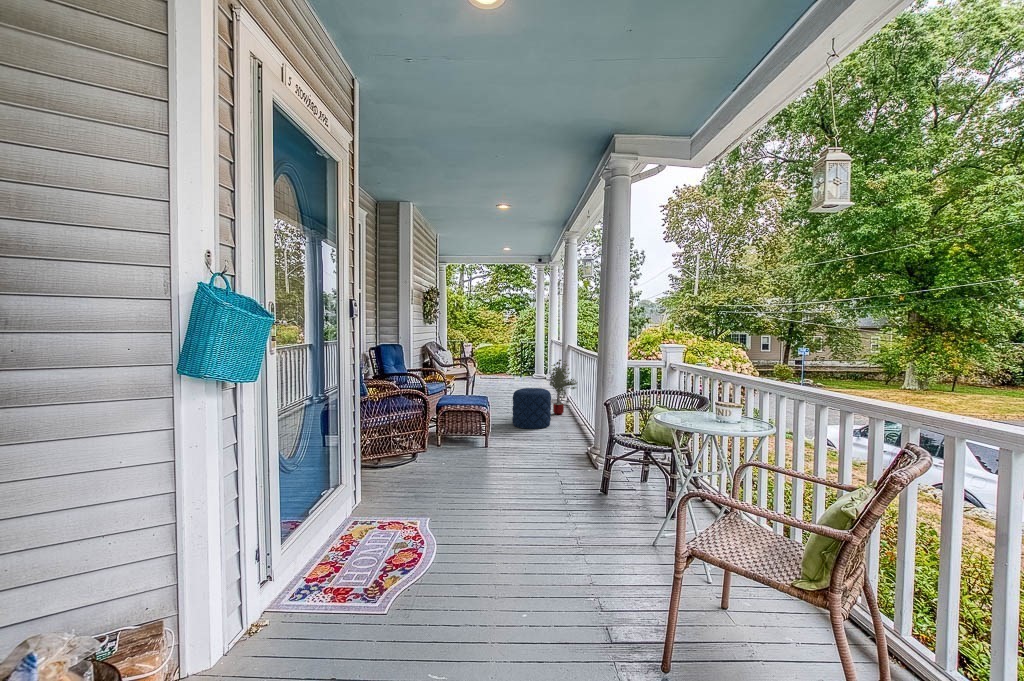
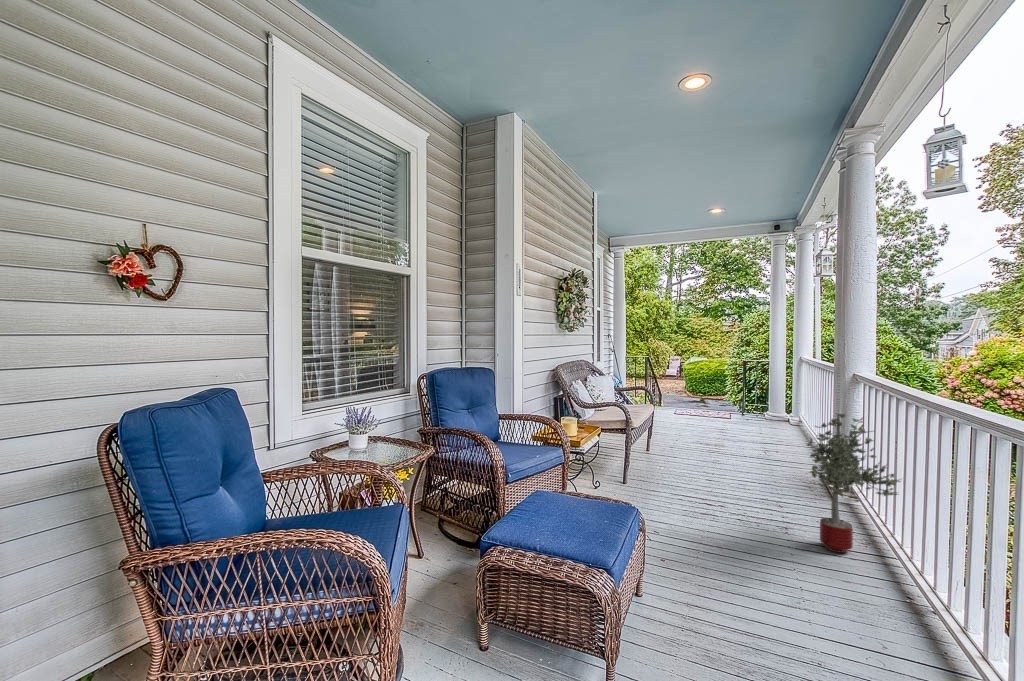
pouf: present [512,388,551,429] -> none [702,489,822,628]

